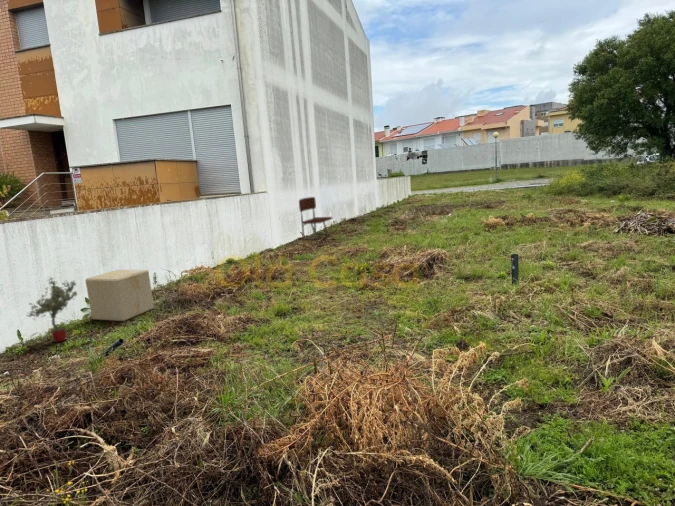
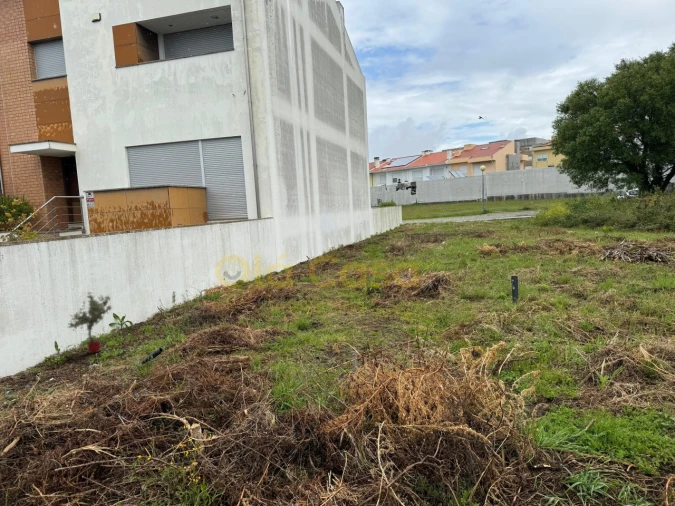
bench: present [299,197,332,240] -> none [302,224,333,264]
cardboard box: present [86,270,154,321] -> none [115,287,177,335]

